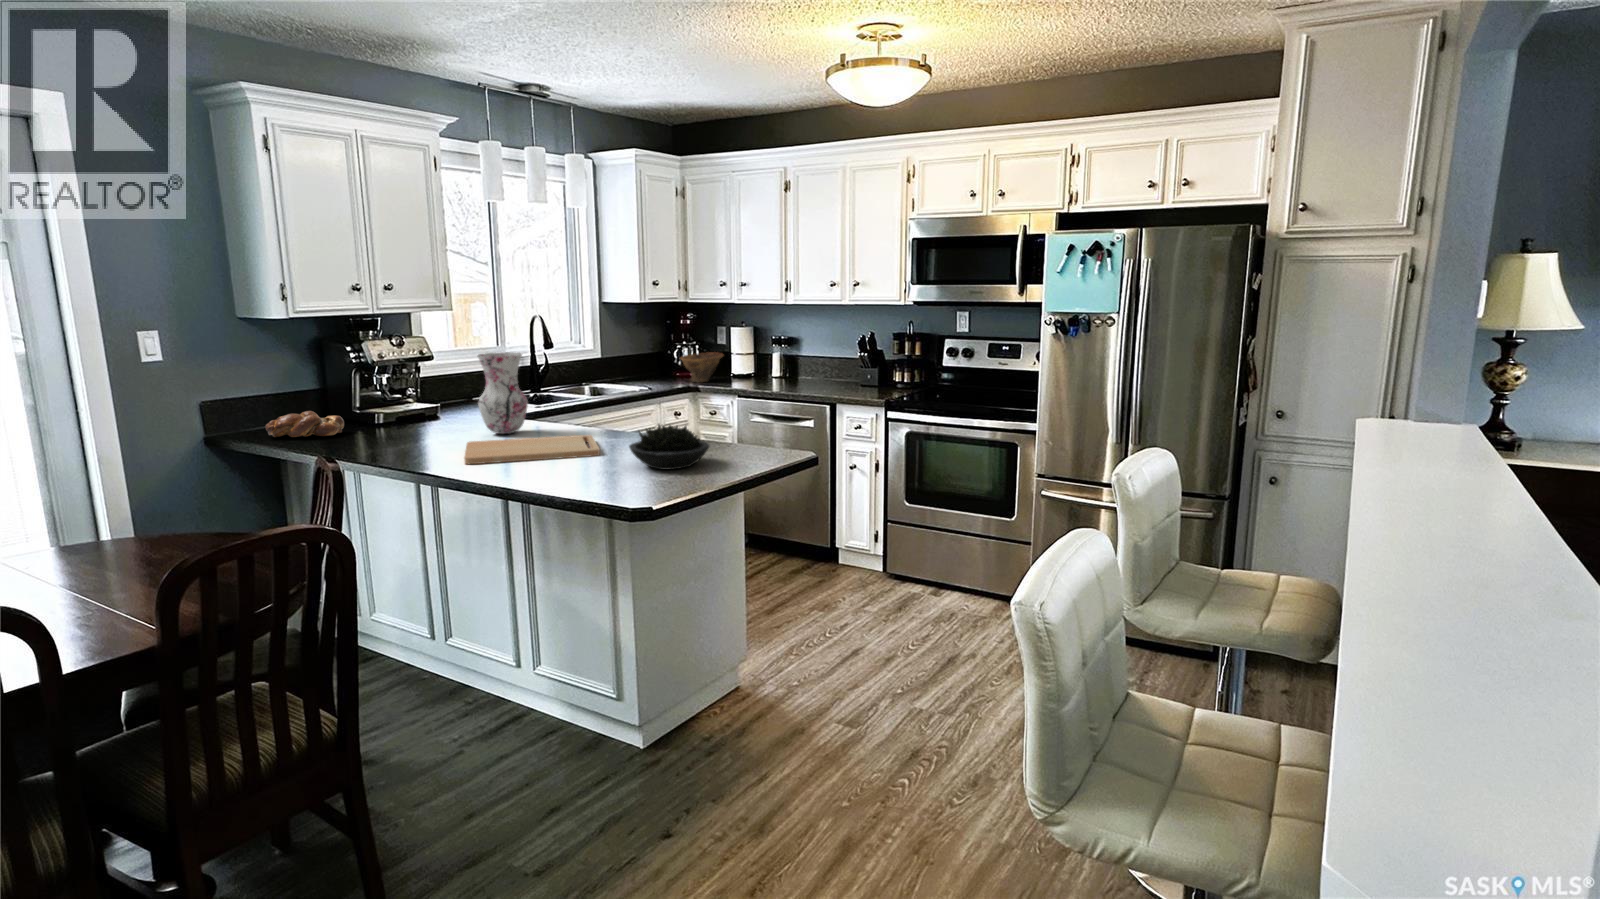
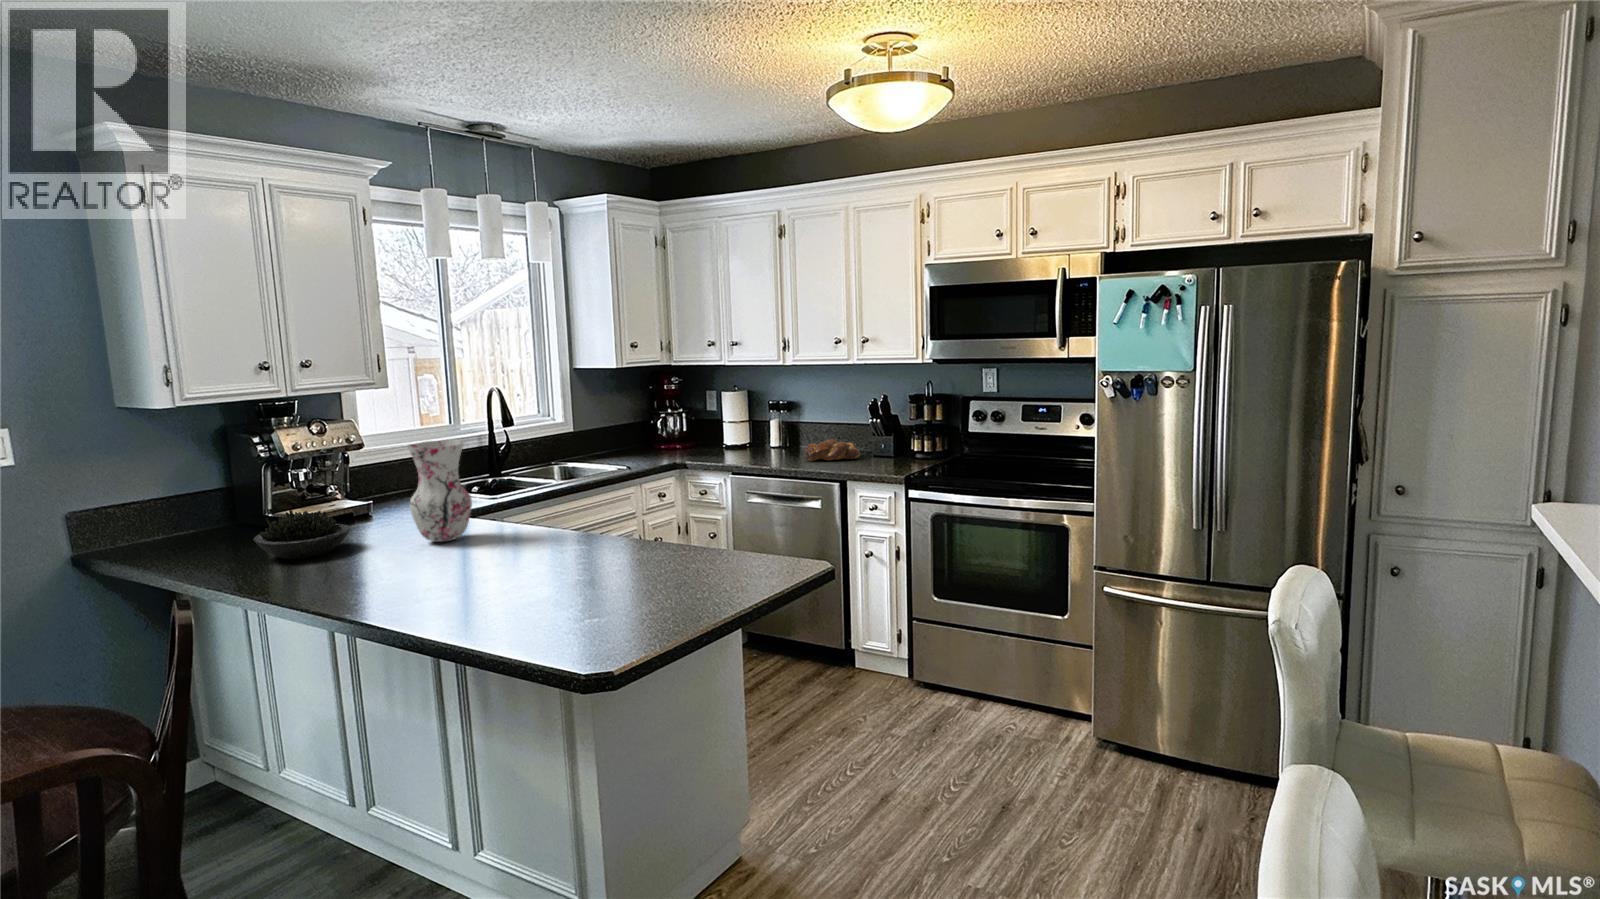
bowl: present [680,352,723,382] -> none [664,421,715,457]
bread loaf: present [265,411,344,437] -> present [804,439,860,461]
succulent plant: present [629,424,709,470] -> present [253,510,350,559]
cutting board: present [464,435,600,464] -> none [378,542,556,595]

